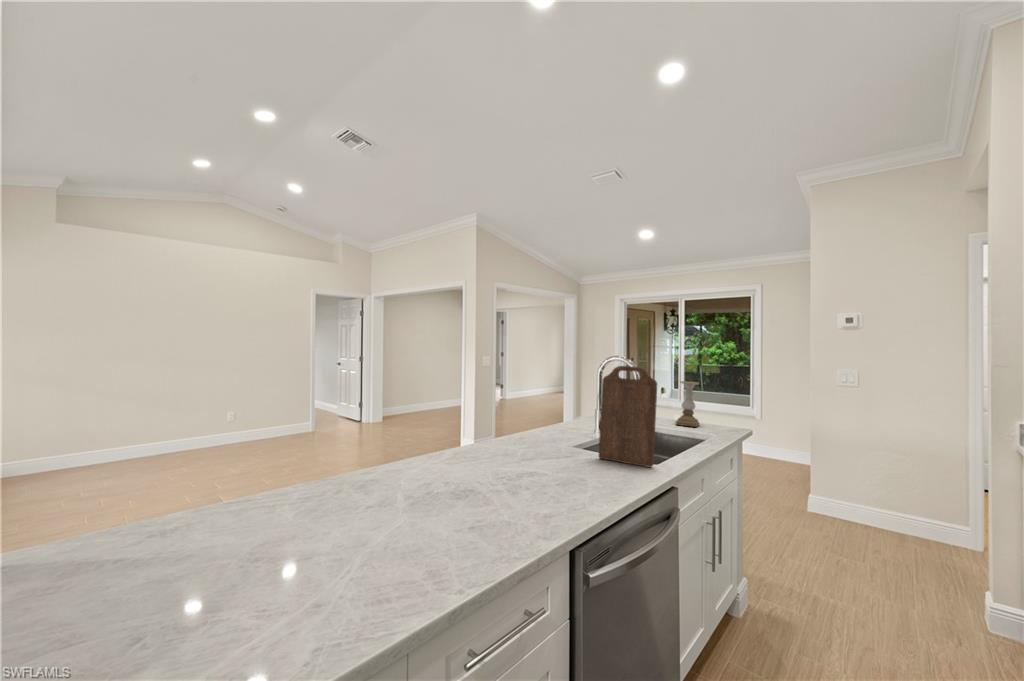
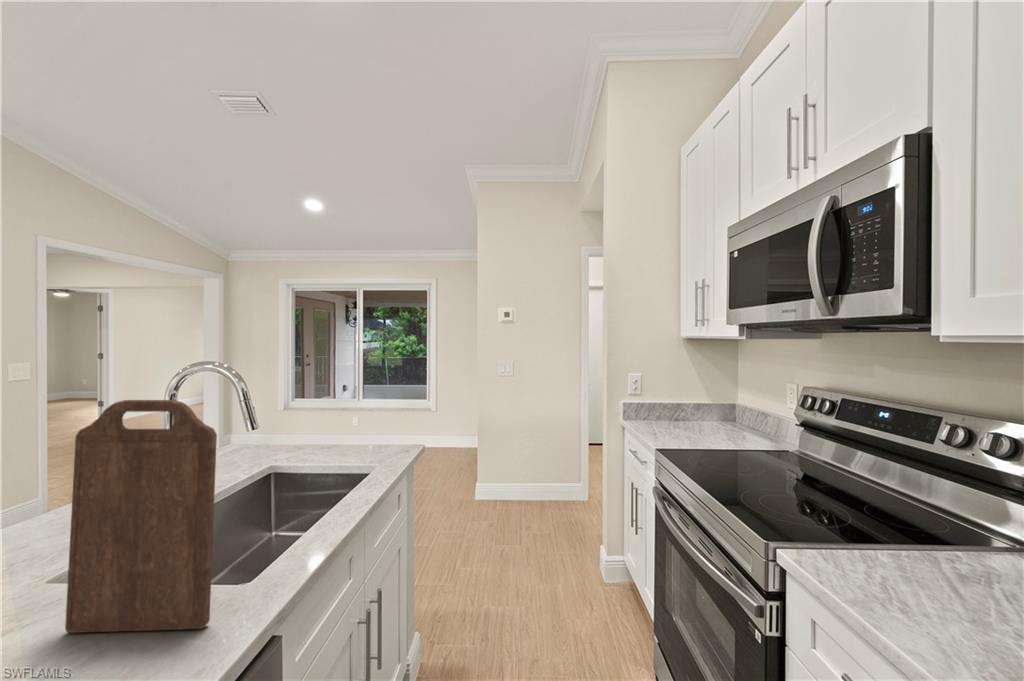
candle holder: present [676,381,699,427] -> none [328,391,362,454]

